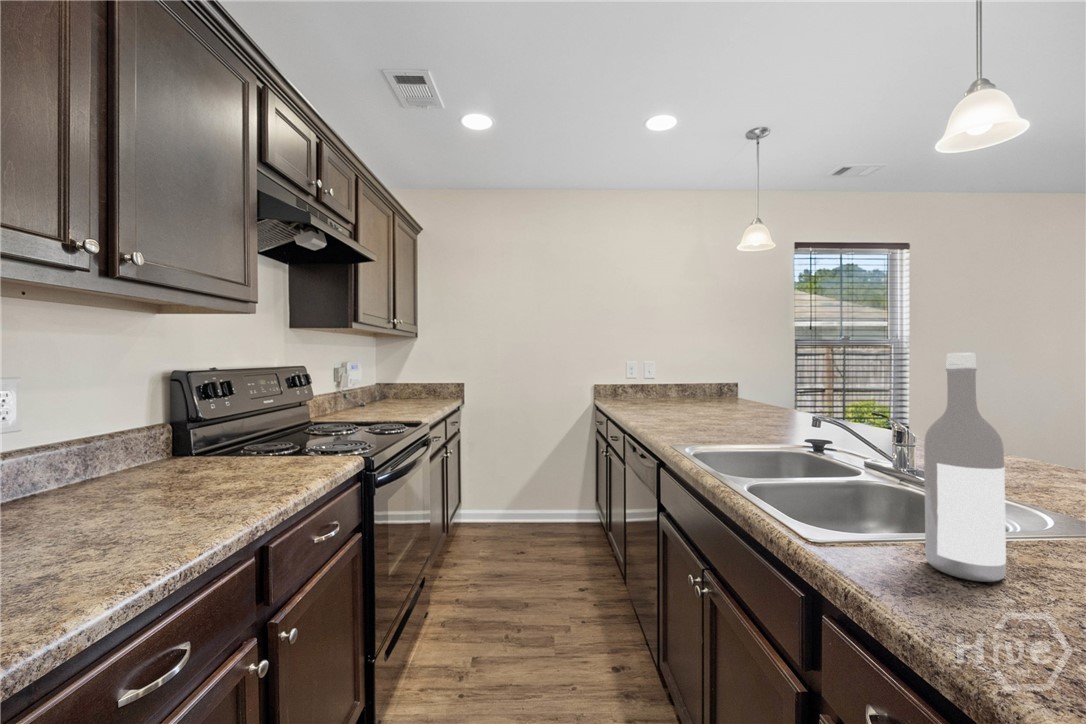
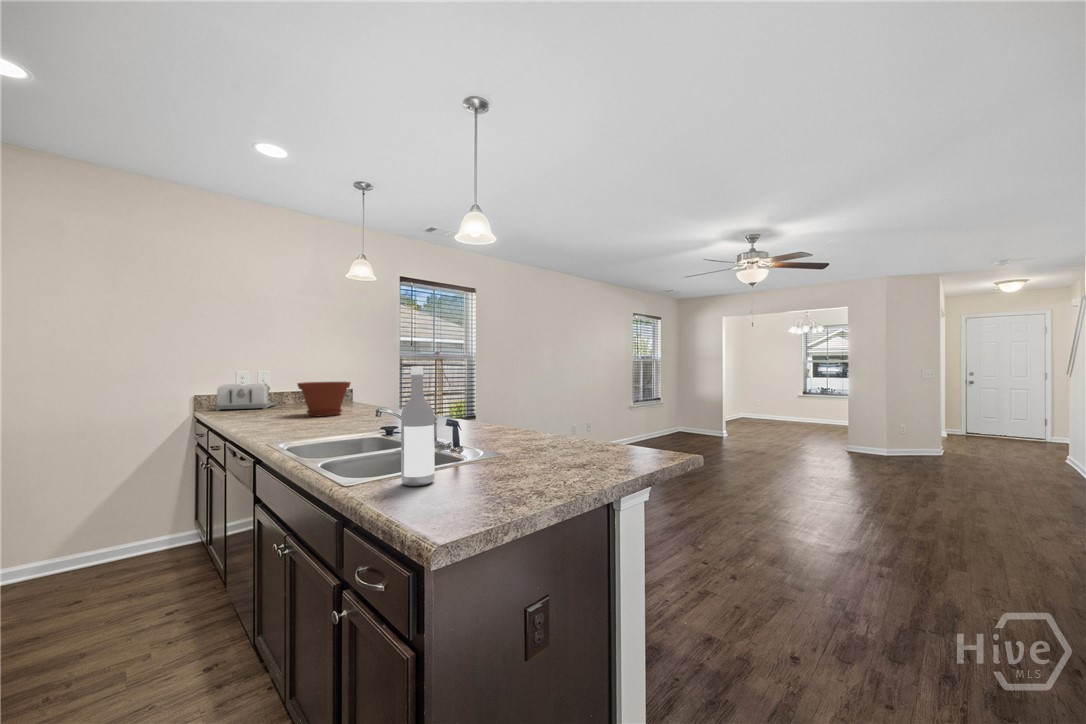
toaster: none [611,374,661,401] -> present [215,383,276,411]
plant pot: none [687,375,747,415] -> present [297,382,351,416]

